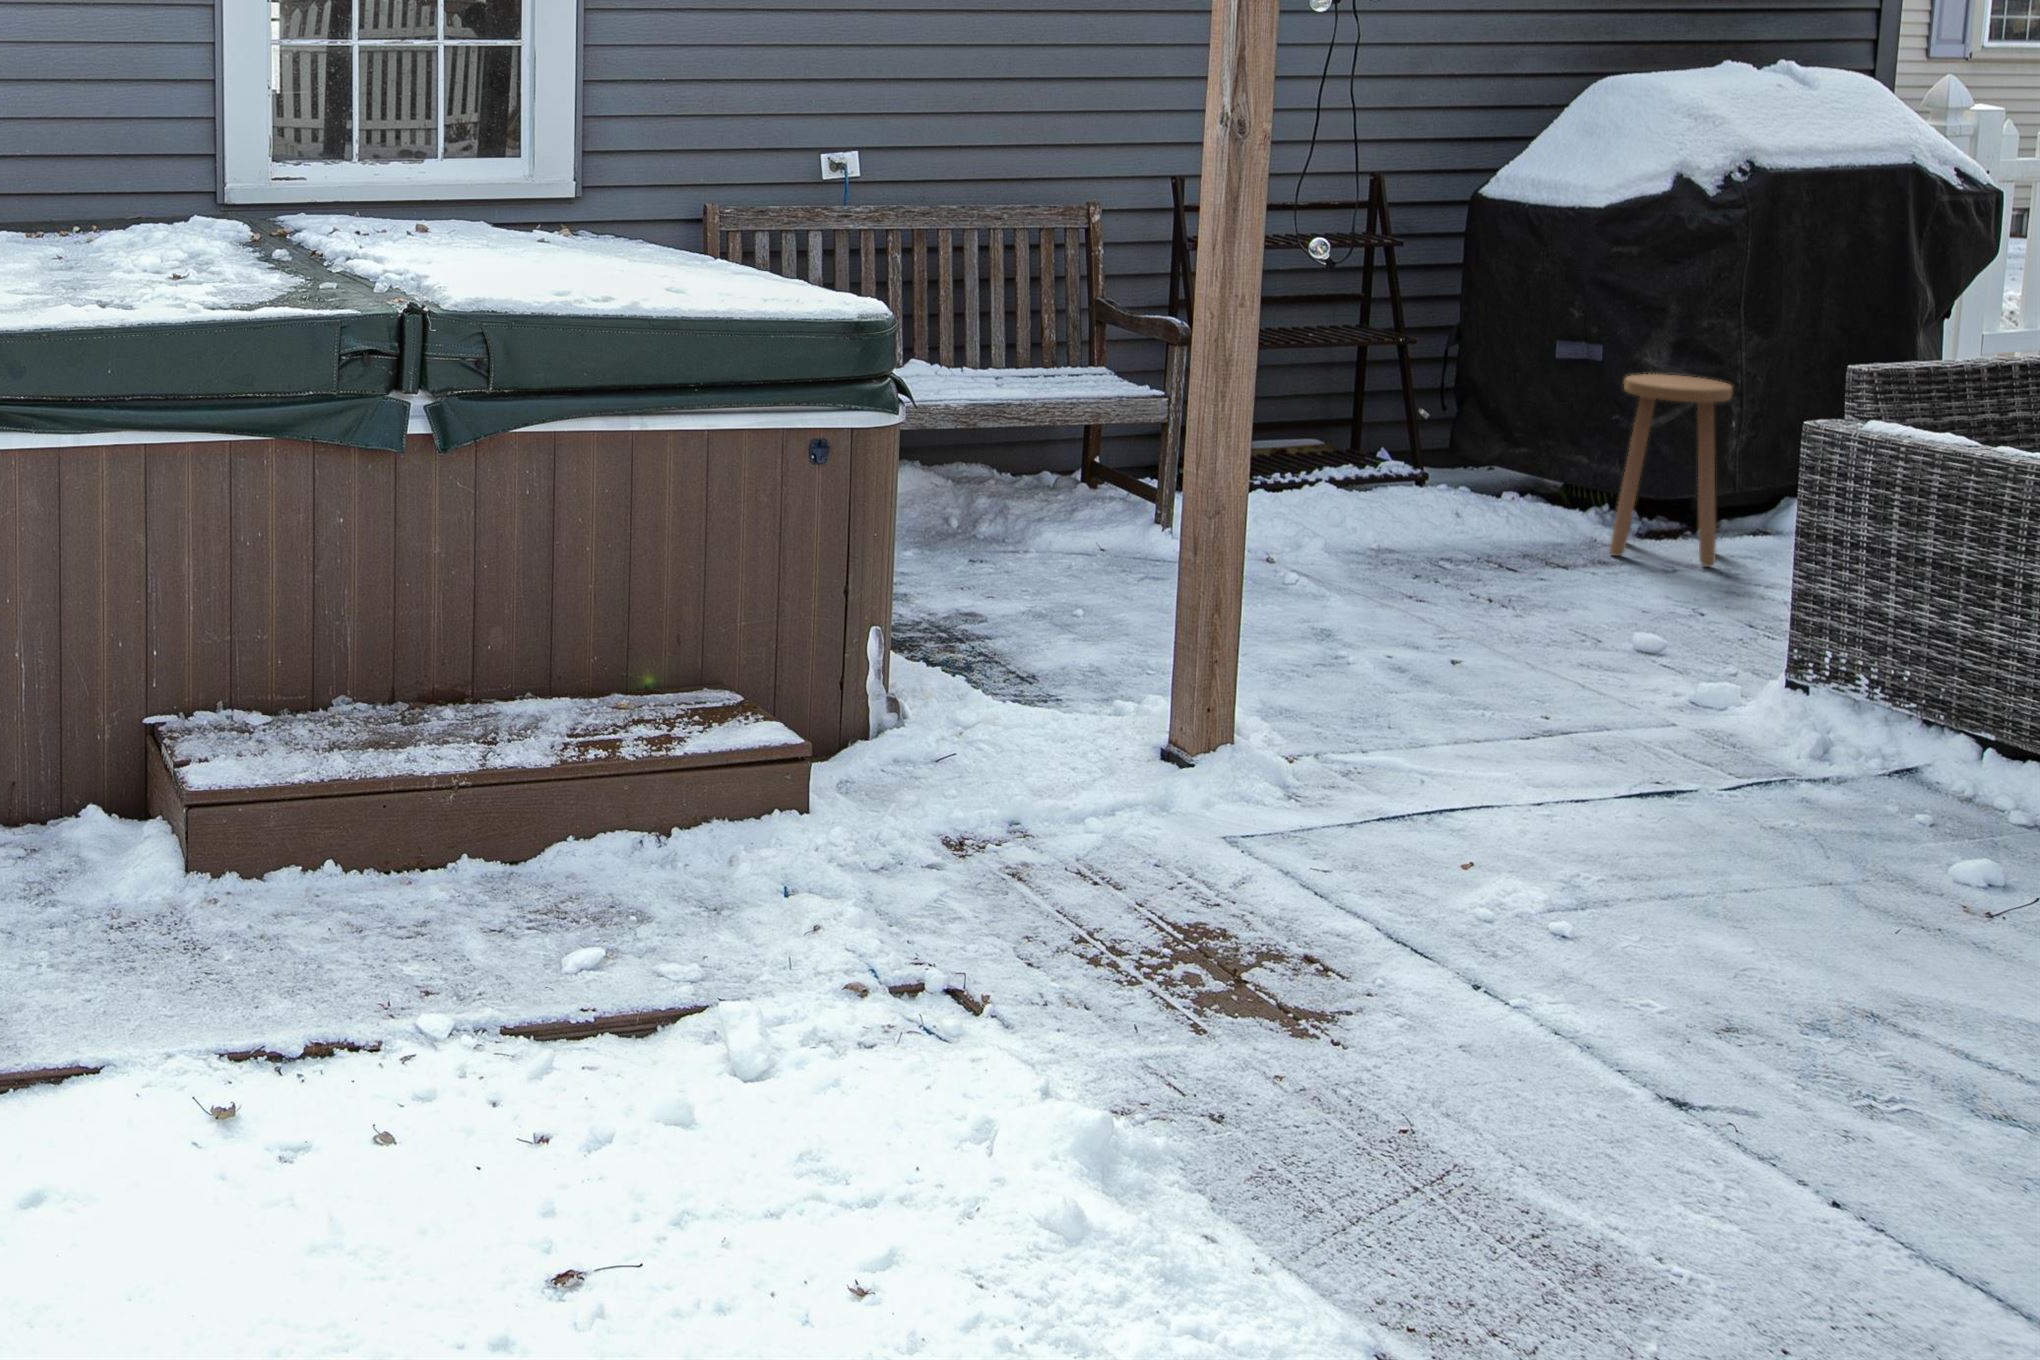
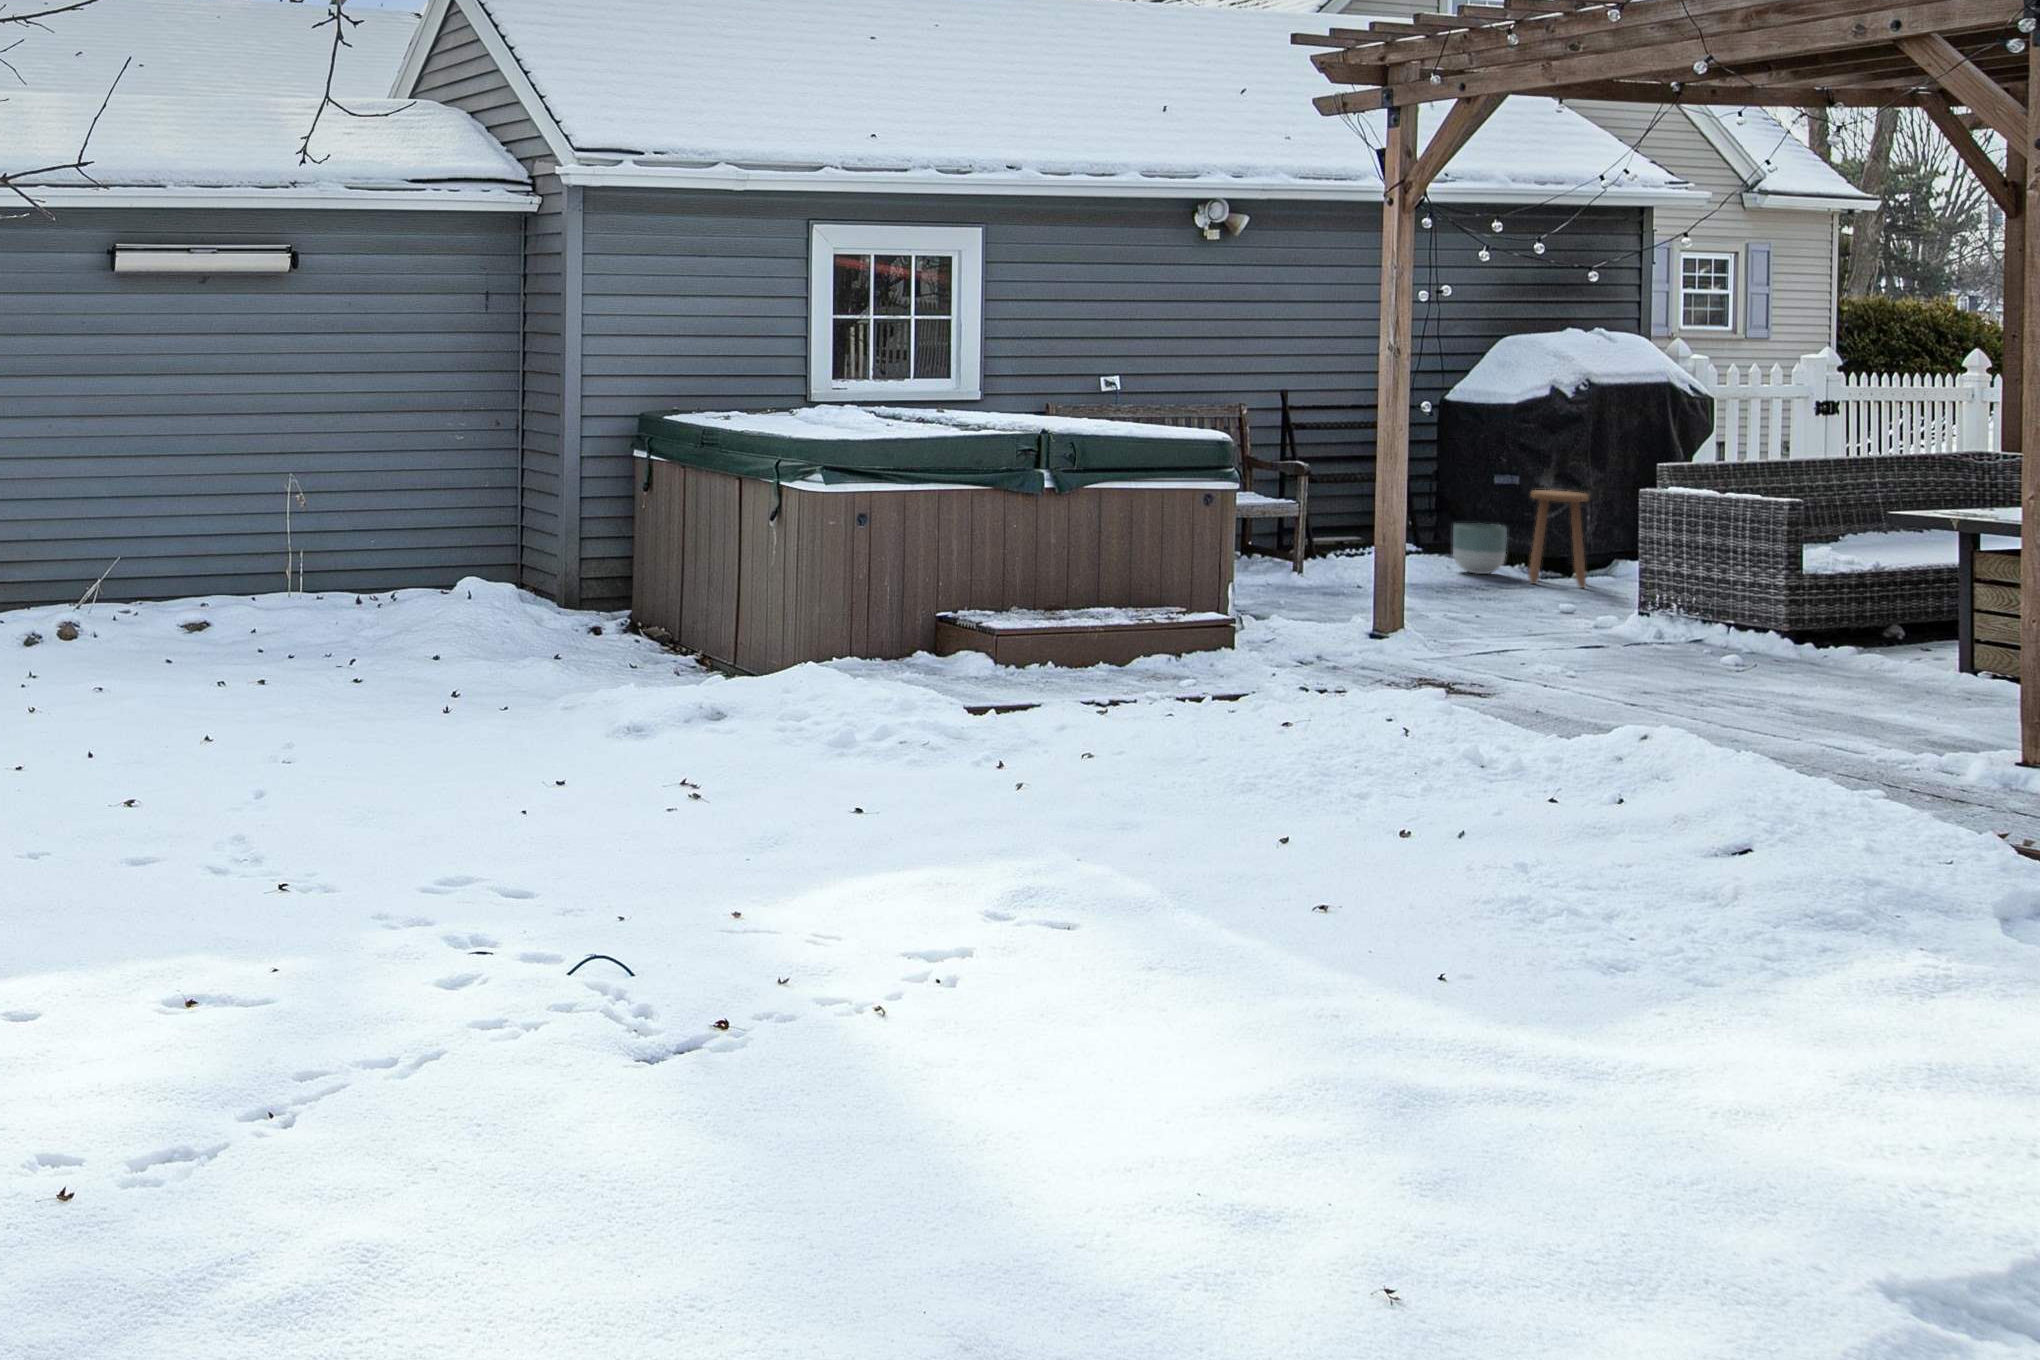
planter: none [1478,429,1579,528] -> present [1453,523,1507,574]

